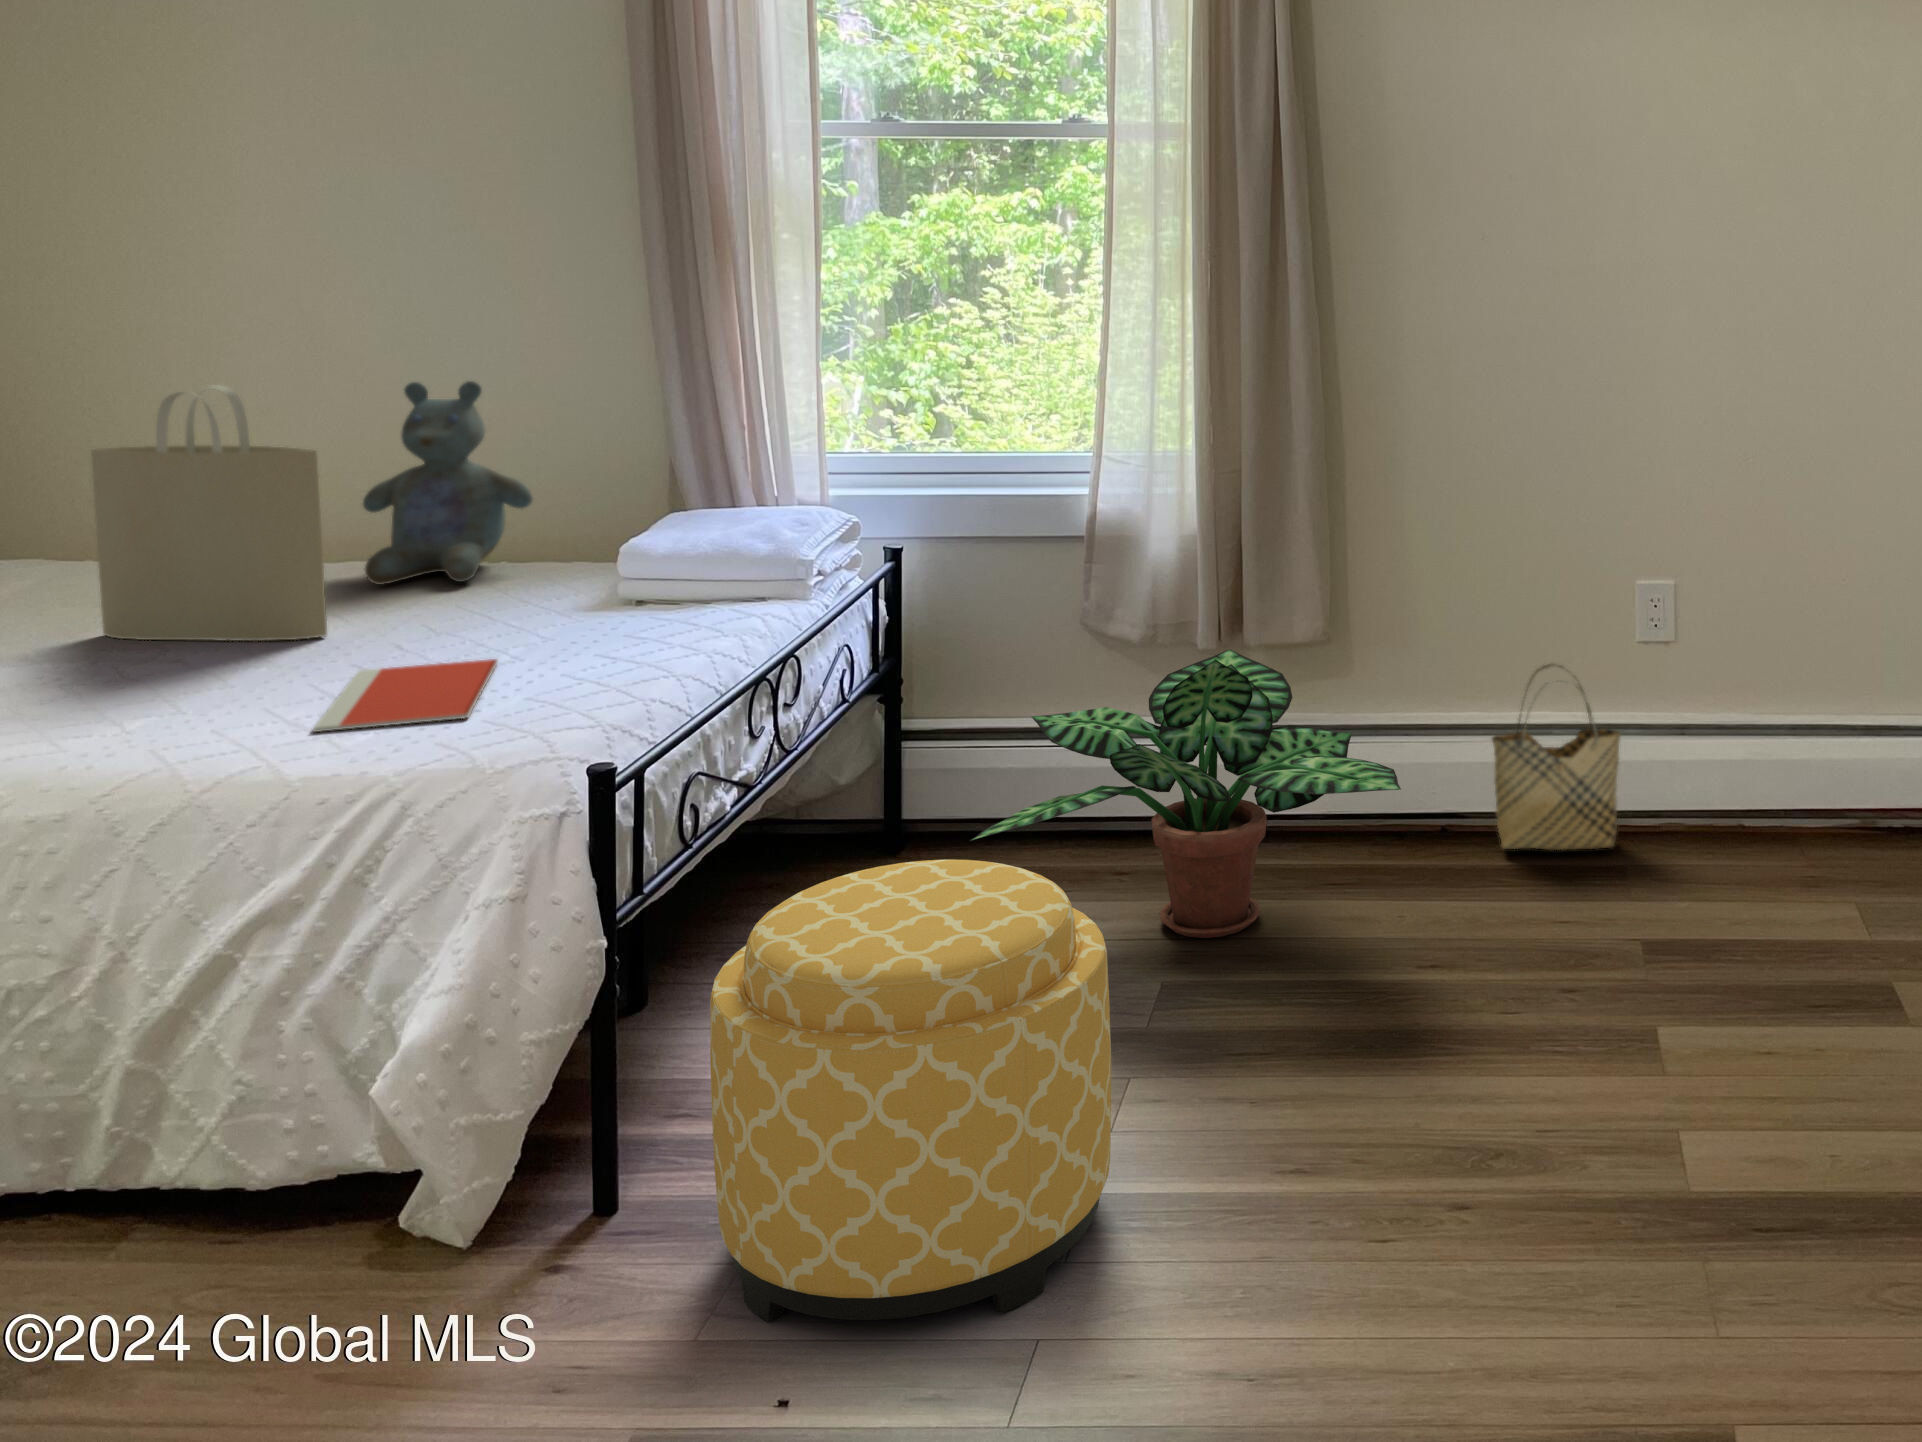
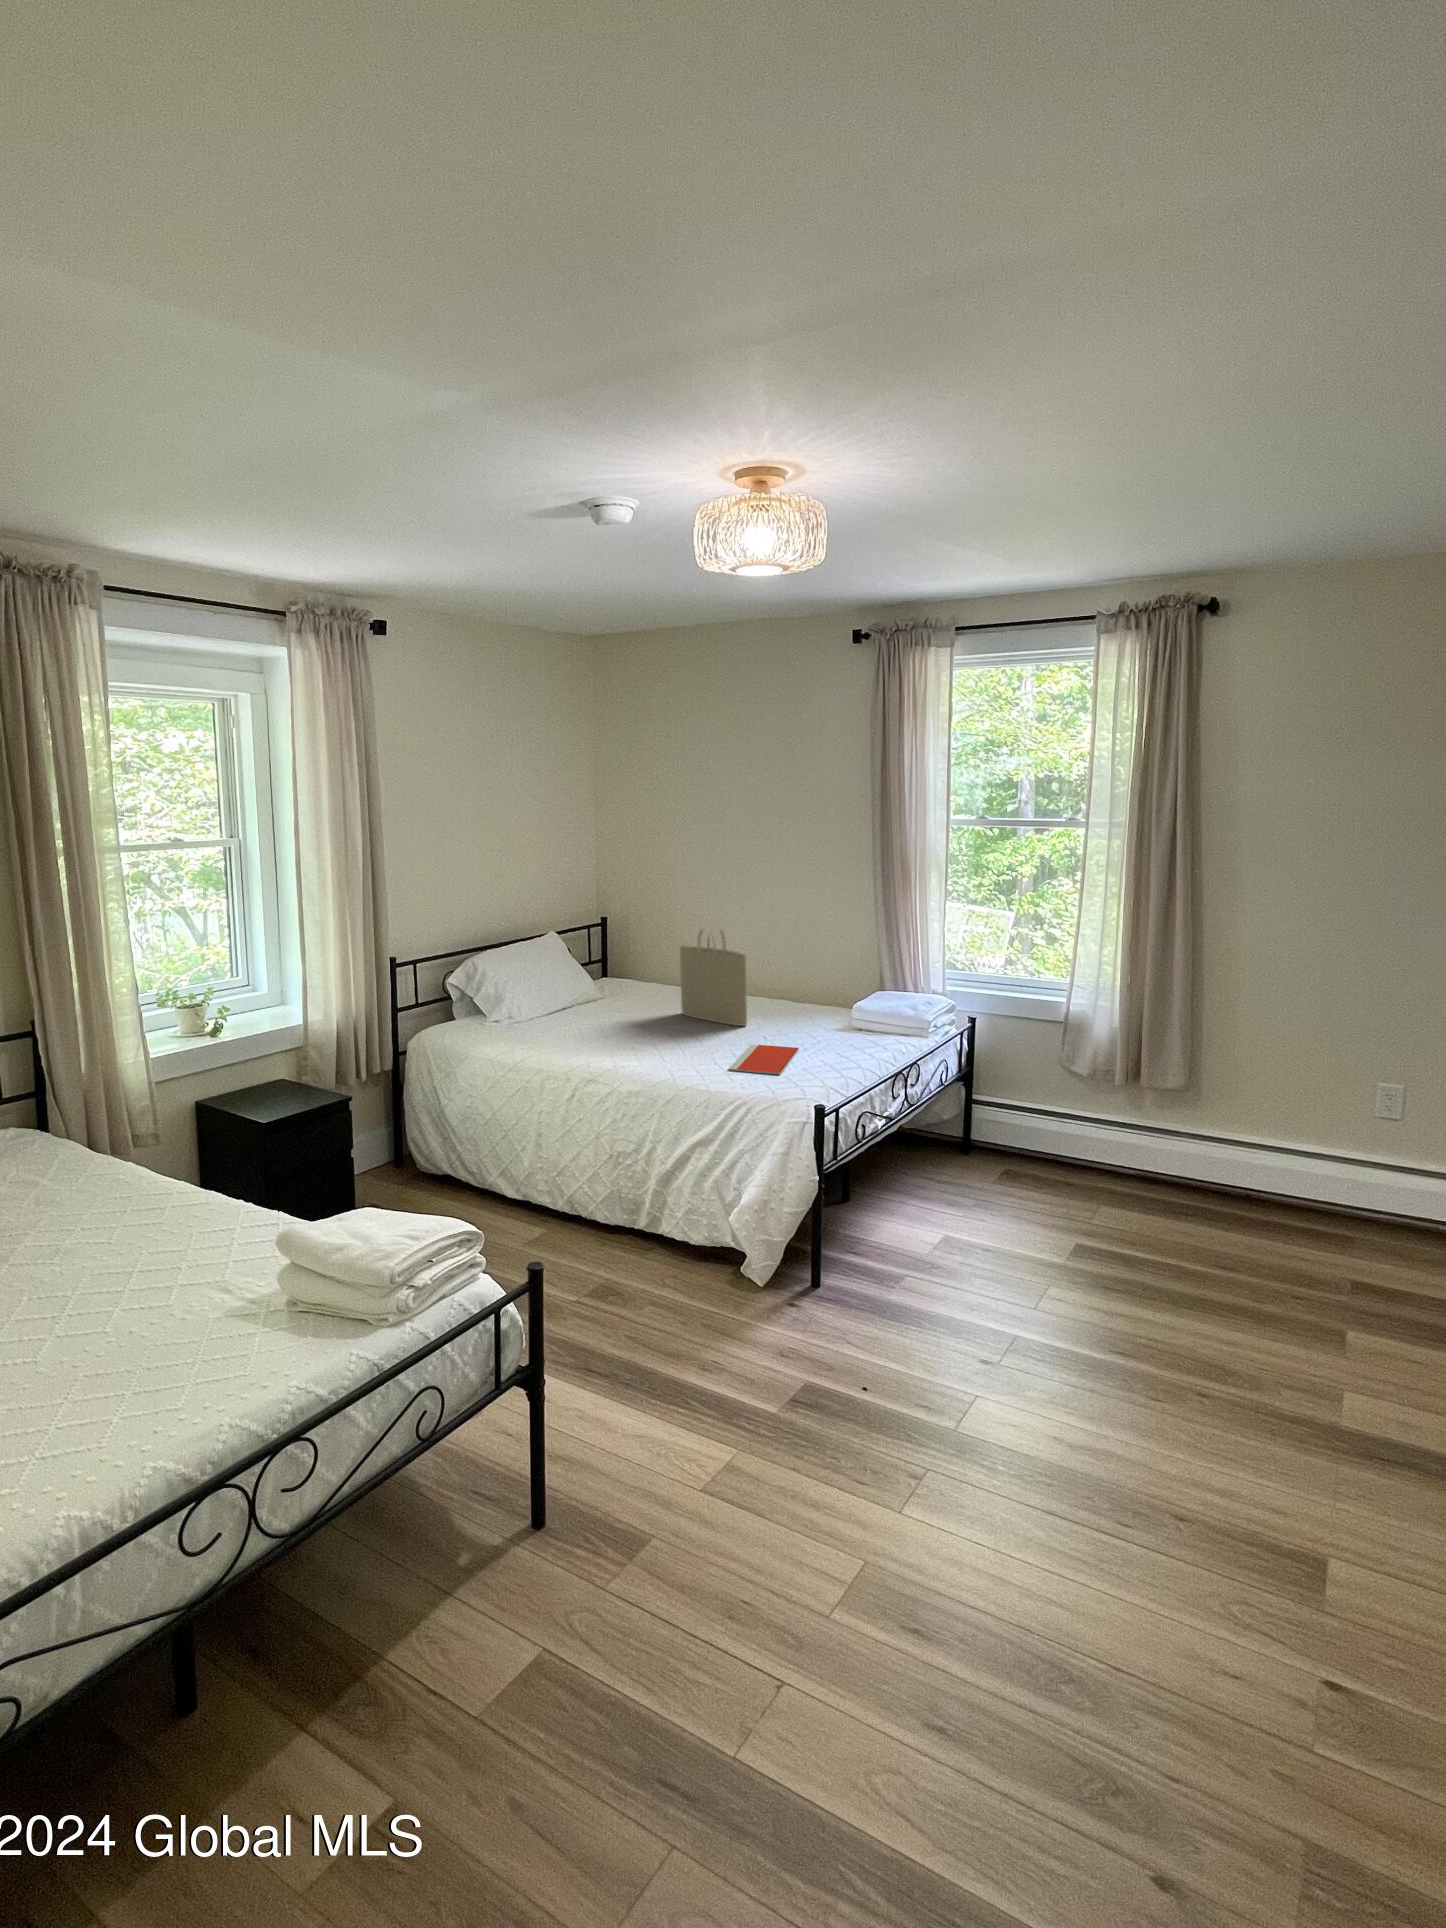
stuffed bear: present [363,381,533,585] -> none [766,925,827,1008]
potted plant: present [971,649,1401,938] -> none [986,1093,1225,1242]
woven basket: present [1492,664,1620,850] -> none [1301,1138,1398,1256]
ottoman: present [710,860,1111,1321] -> none [847,1179,1029,1406]

